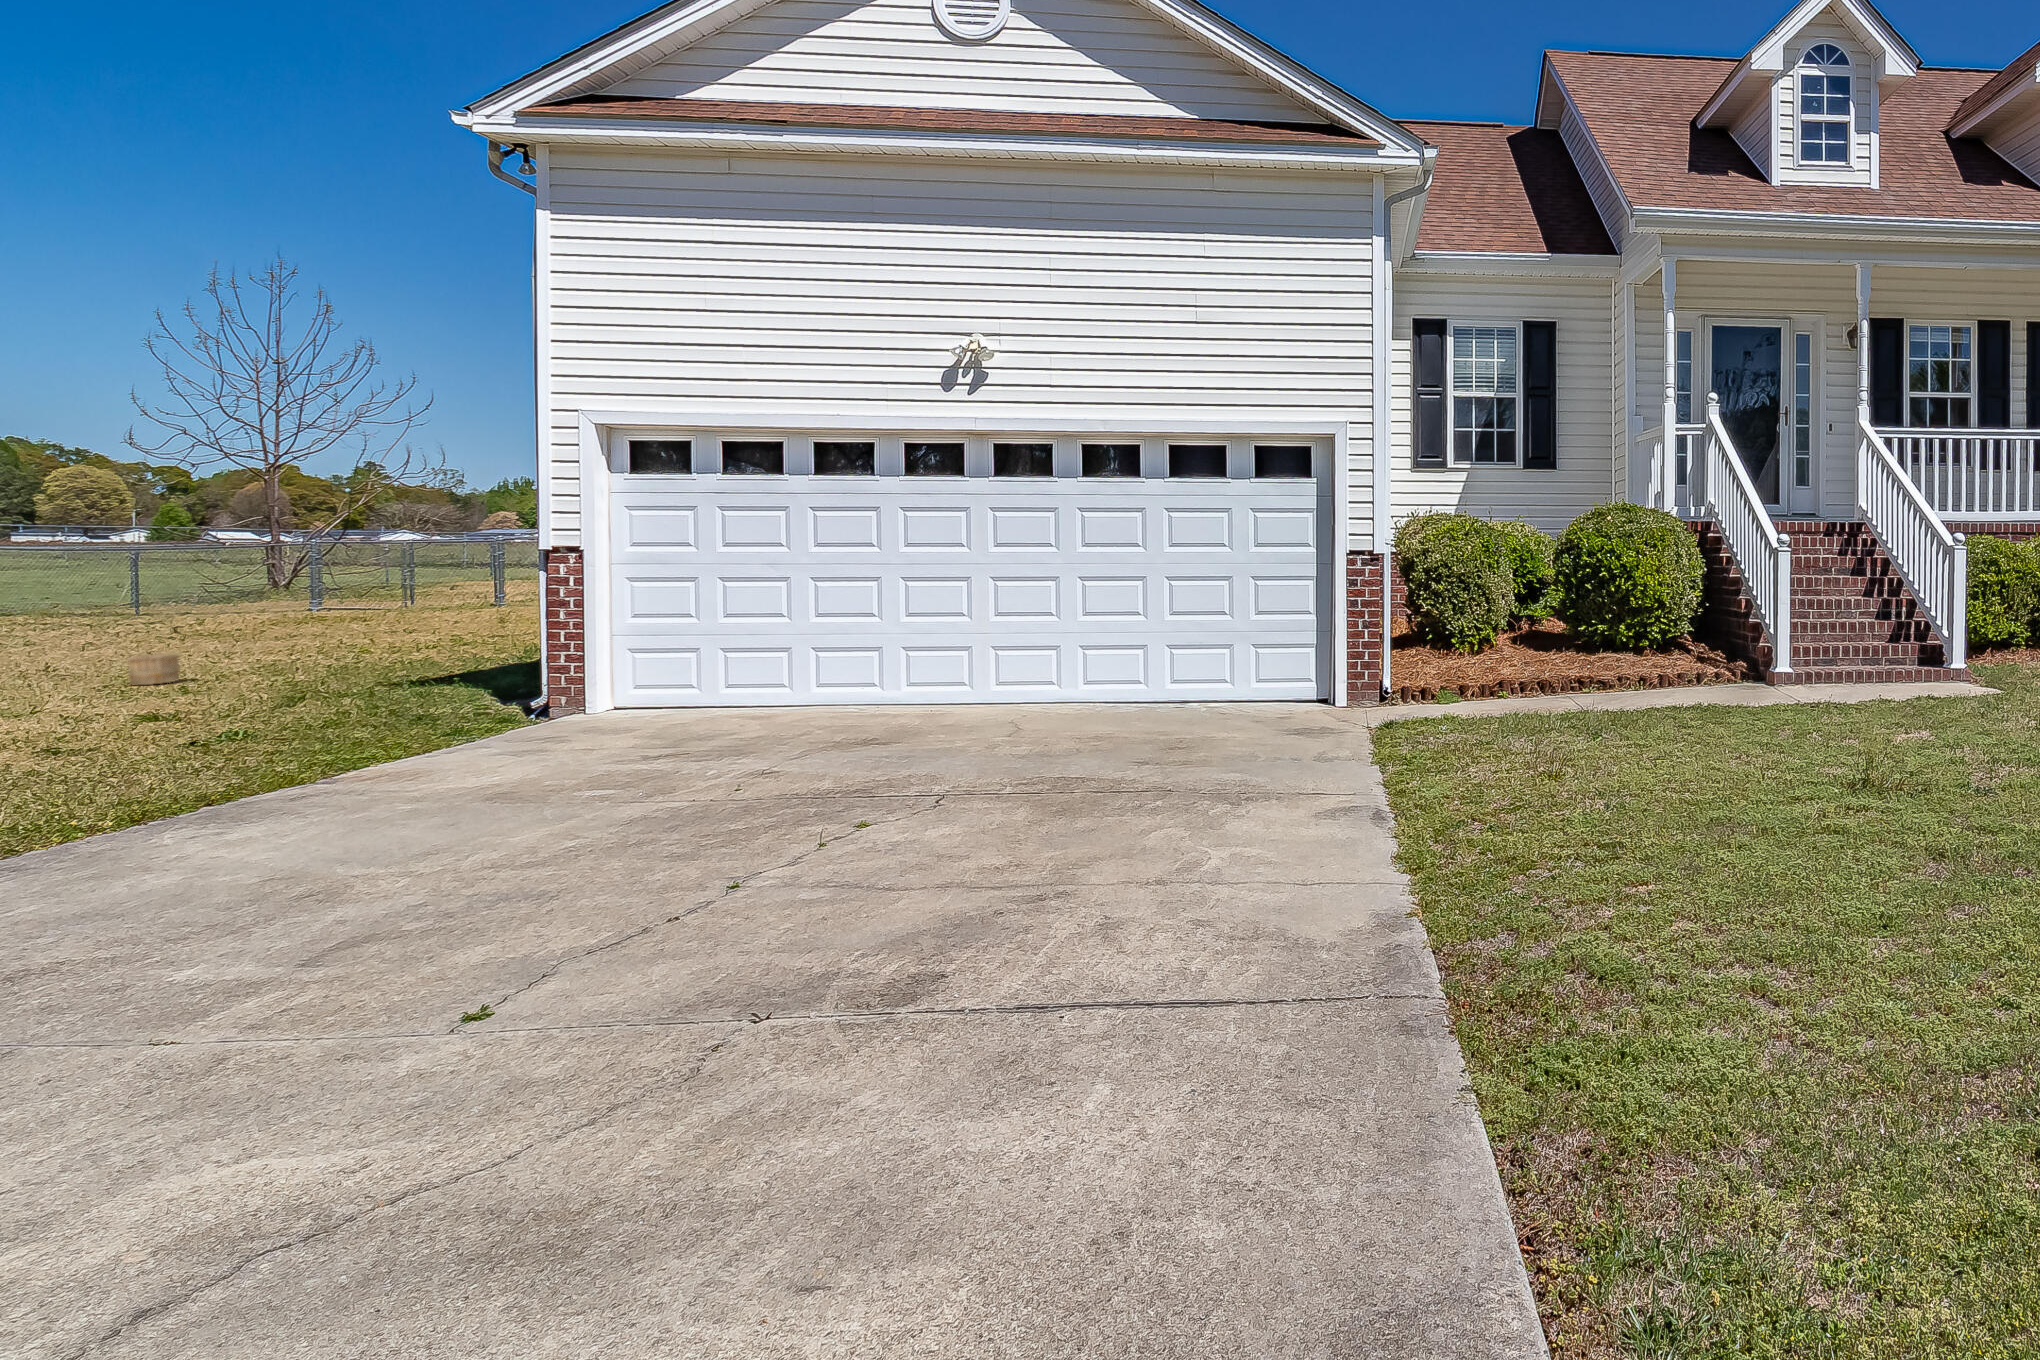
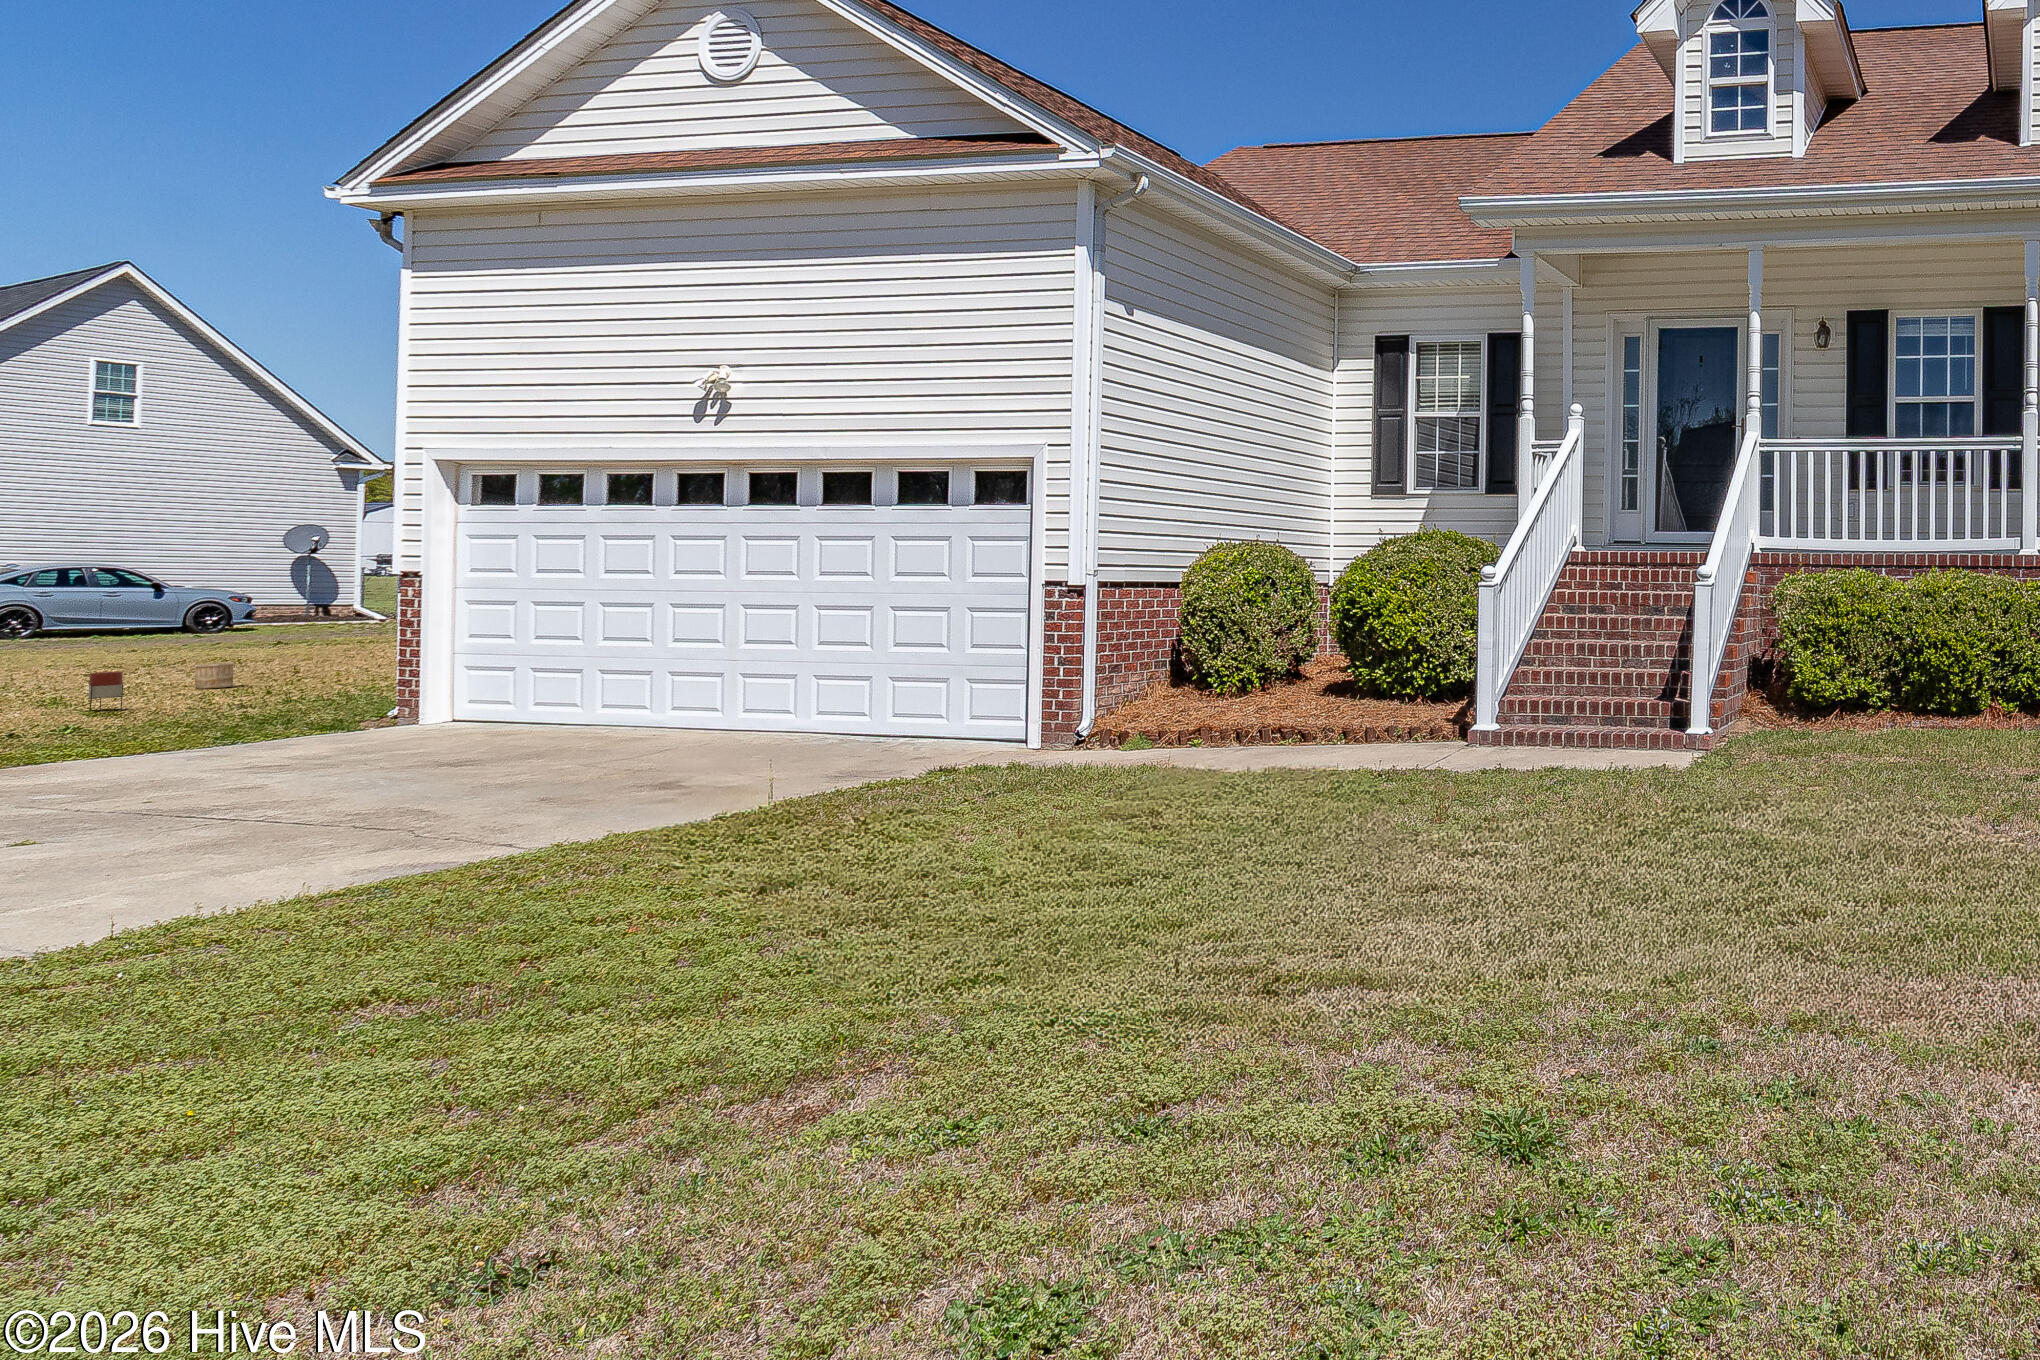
planter: none [74,670,121,718] -> present [88,672,123,711]

